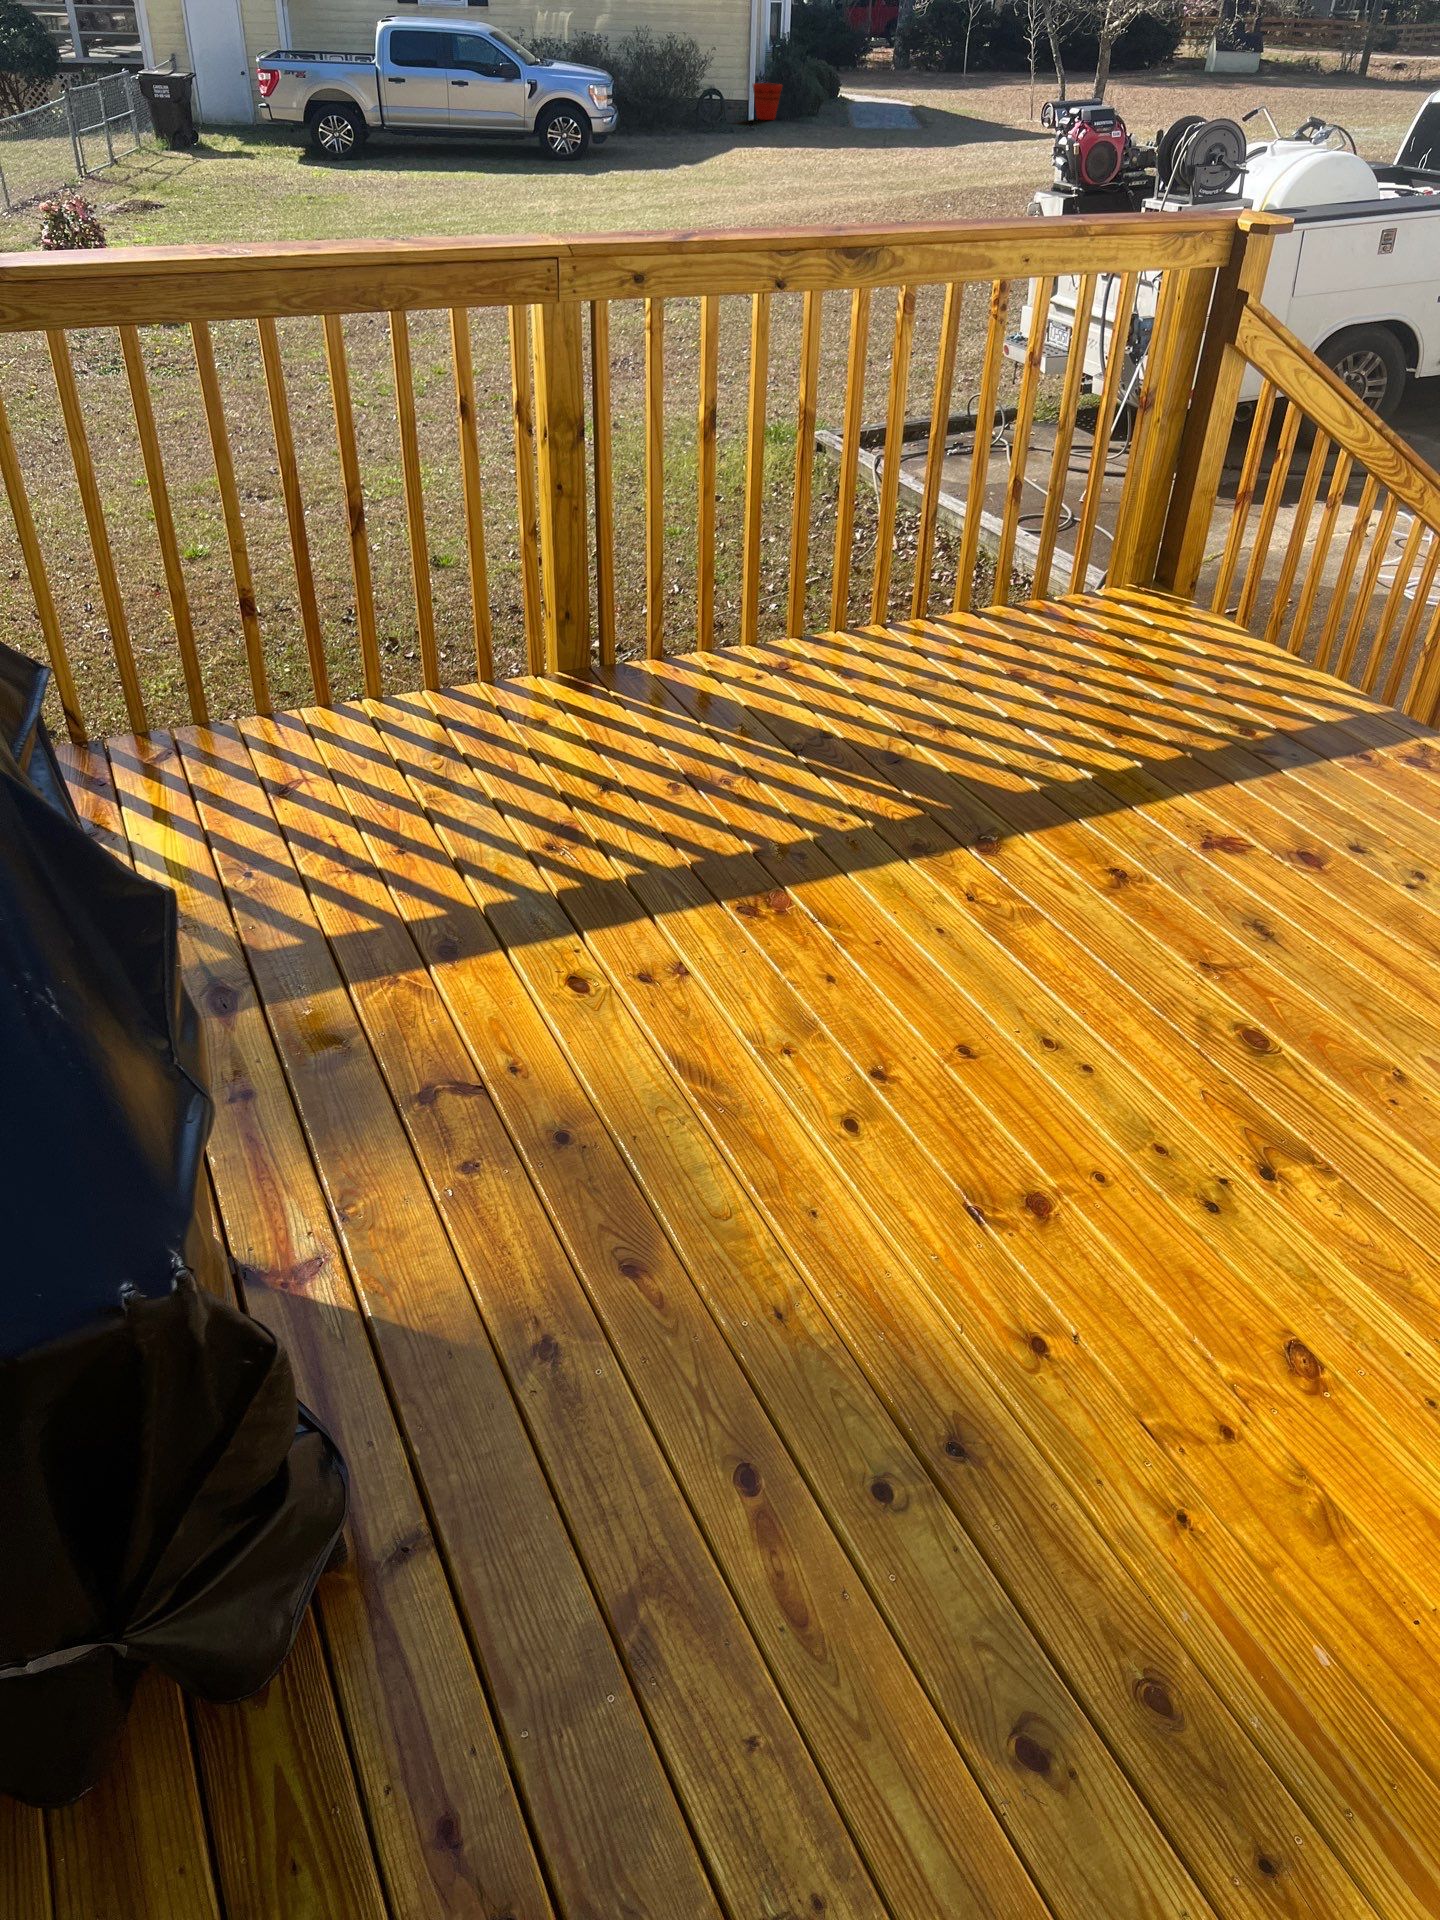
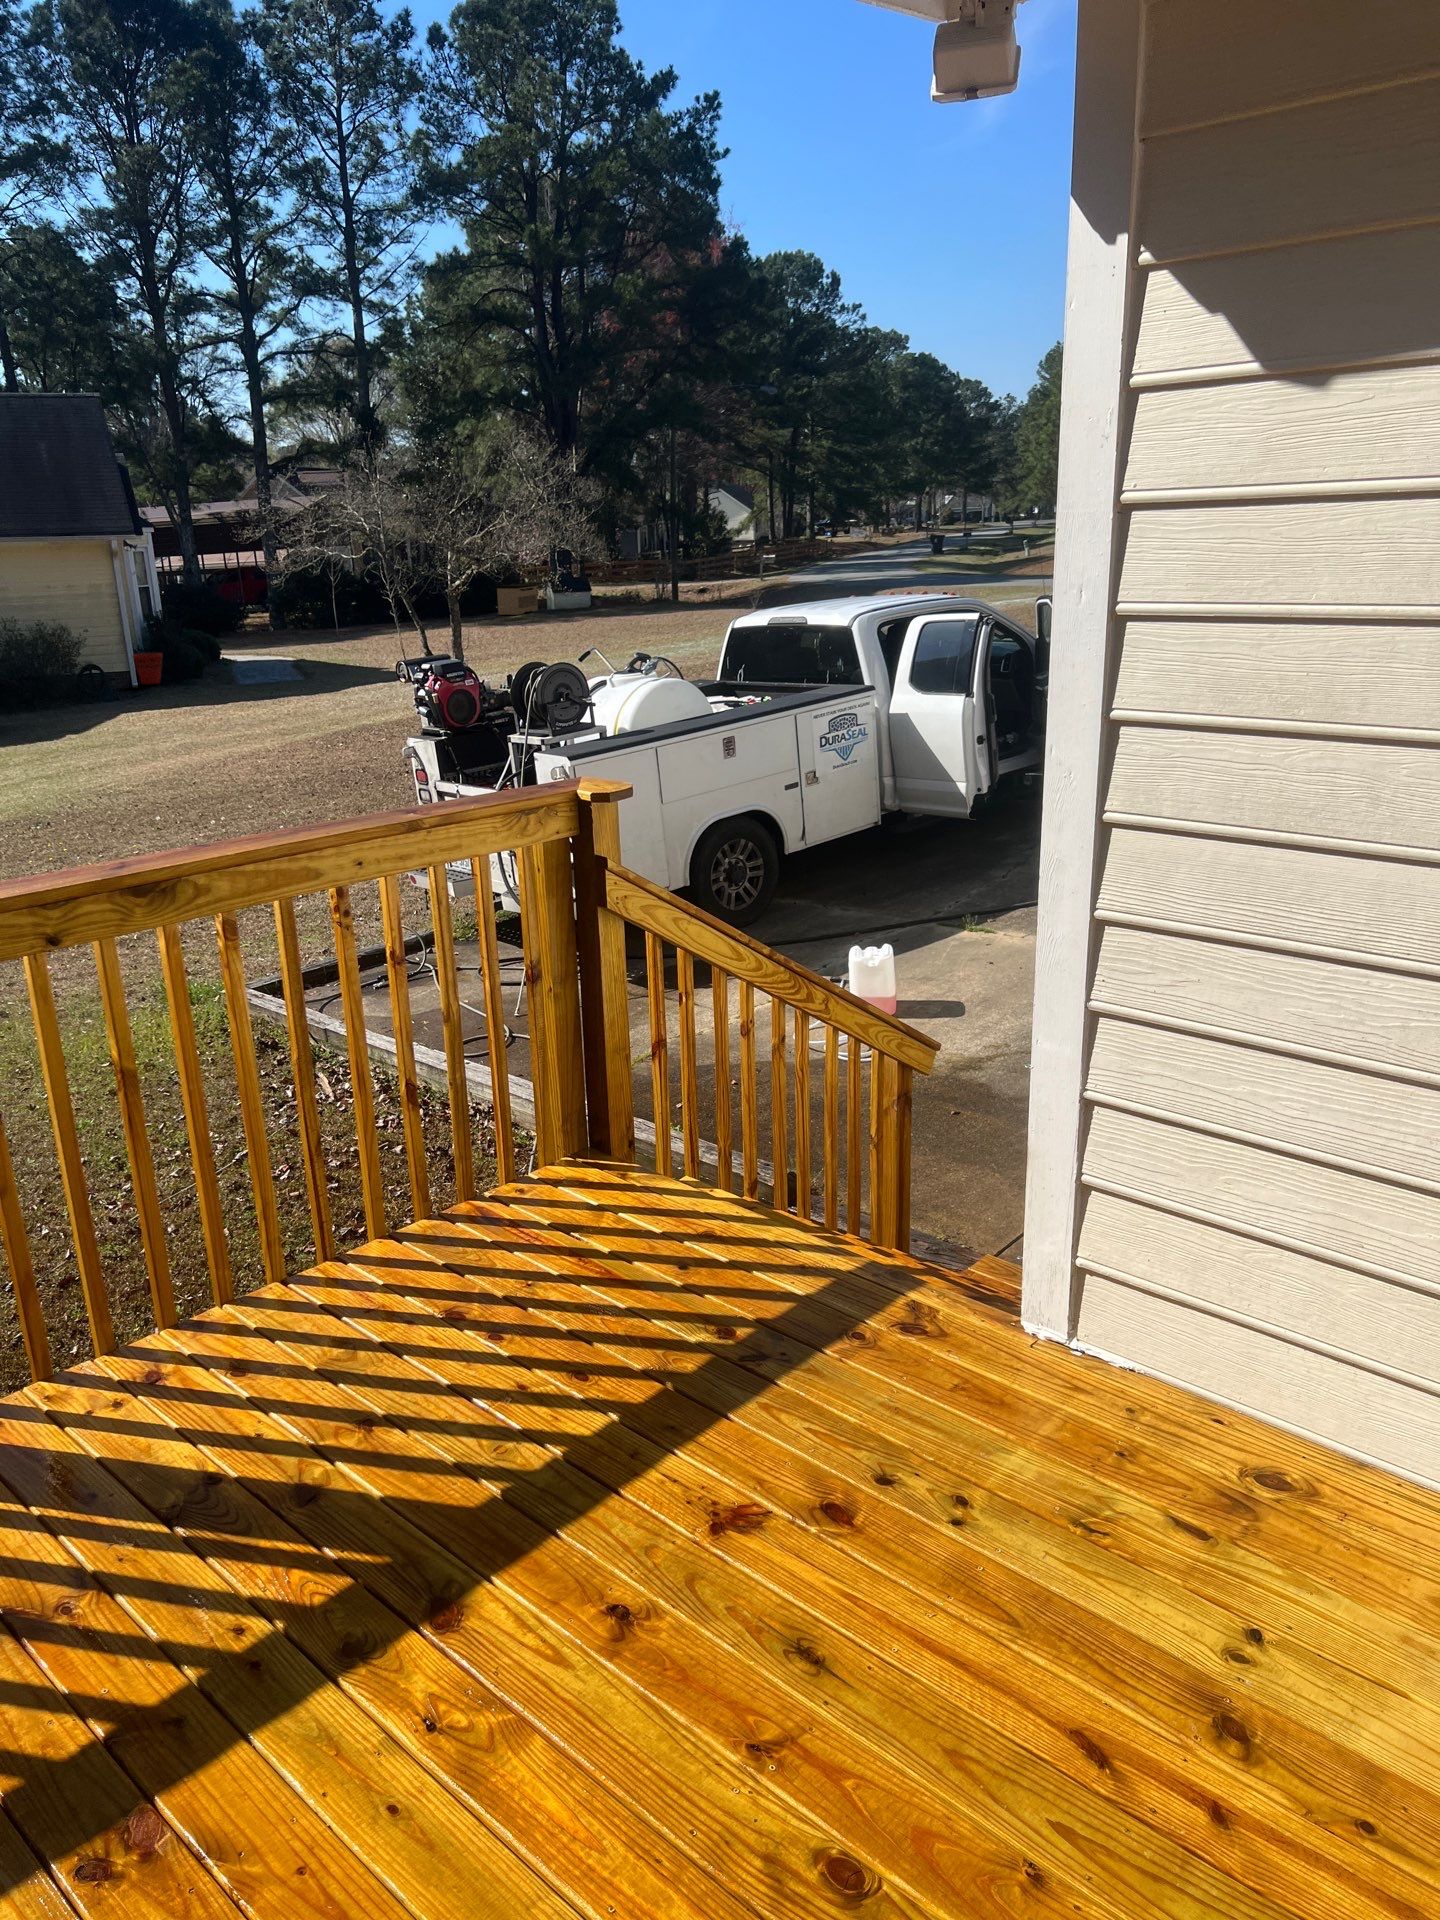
bench: none [1147,34,1200,74] -> present [497,584,538,615]

